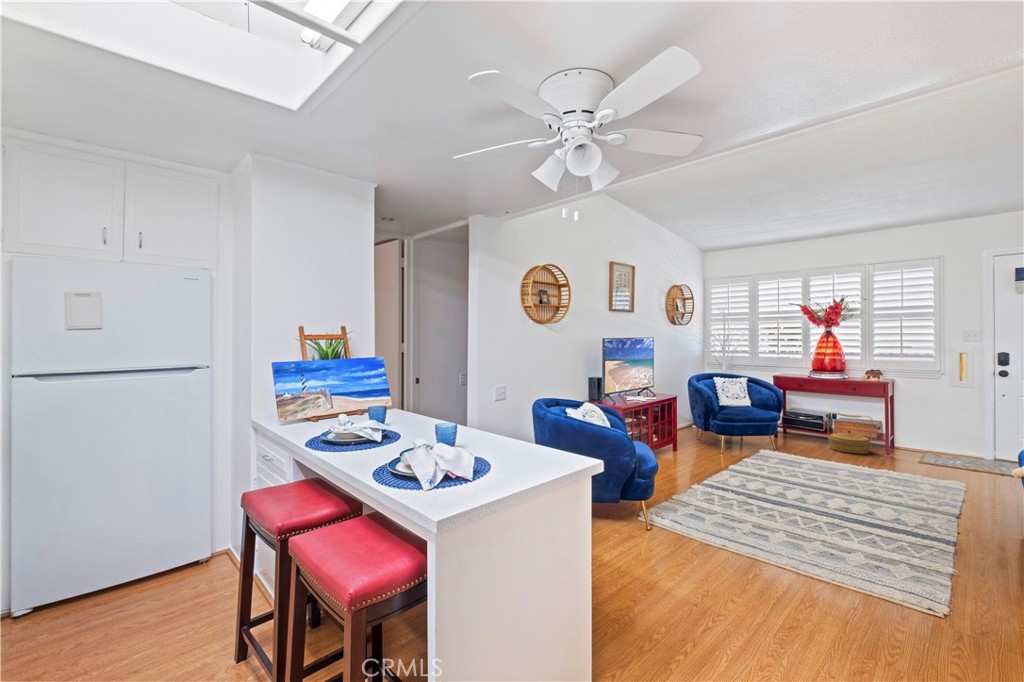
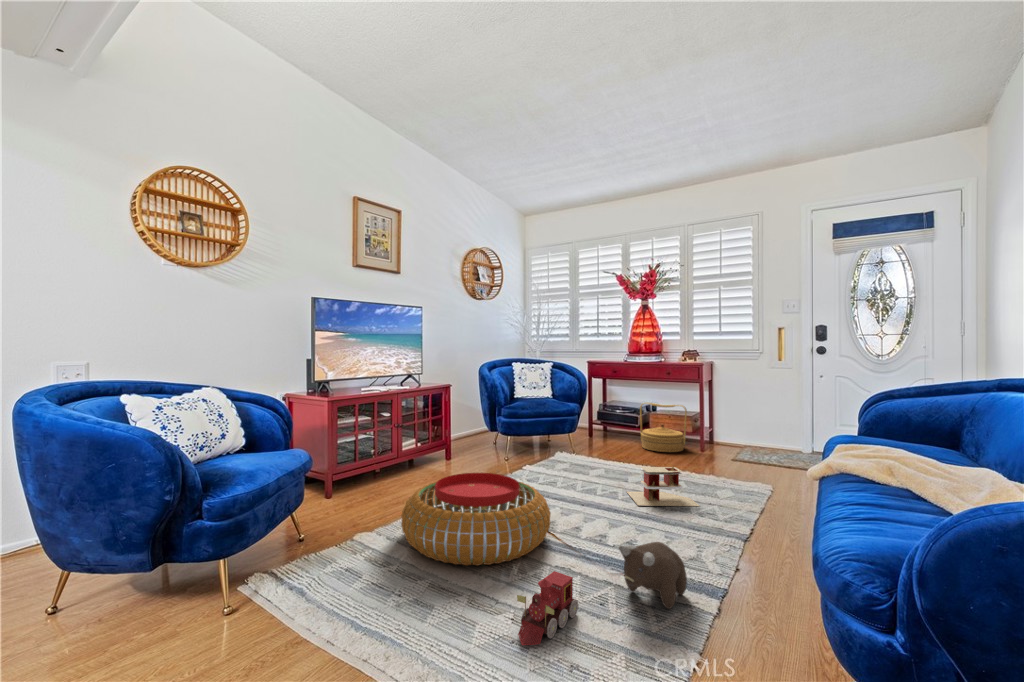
pouf: none [709,462,815,517] -> present [401,473,551,565]
toy house: none [843,464,910,494] -> present [627,467,699,506]
plush toy: none [886,509,931,547] -> present [619,542,687,609]
toy train: none [832,521,864,554] -> present [517,571,578,645]

